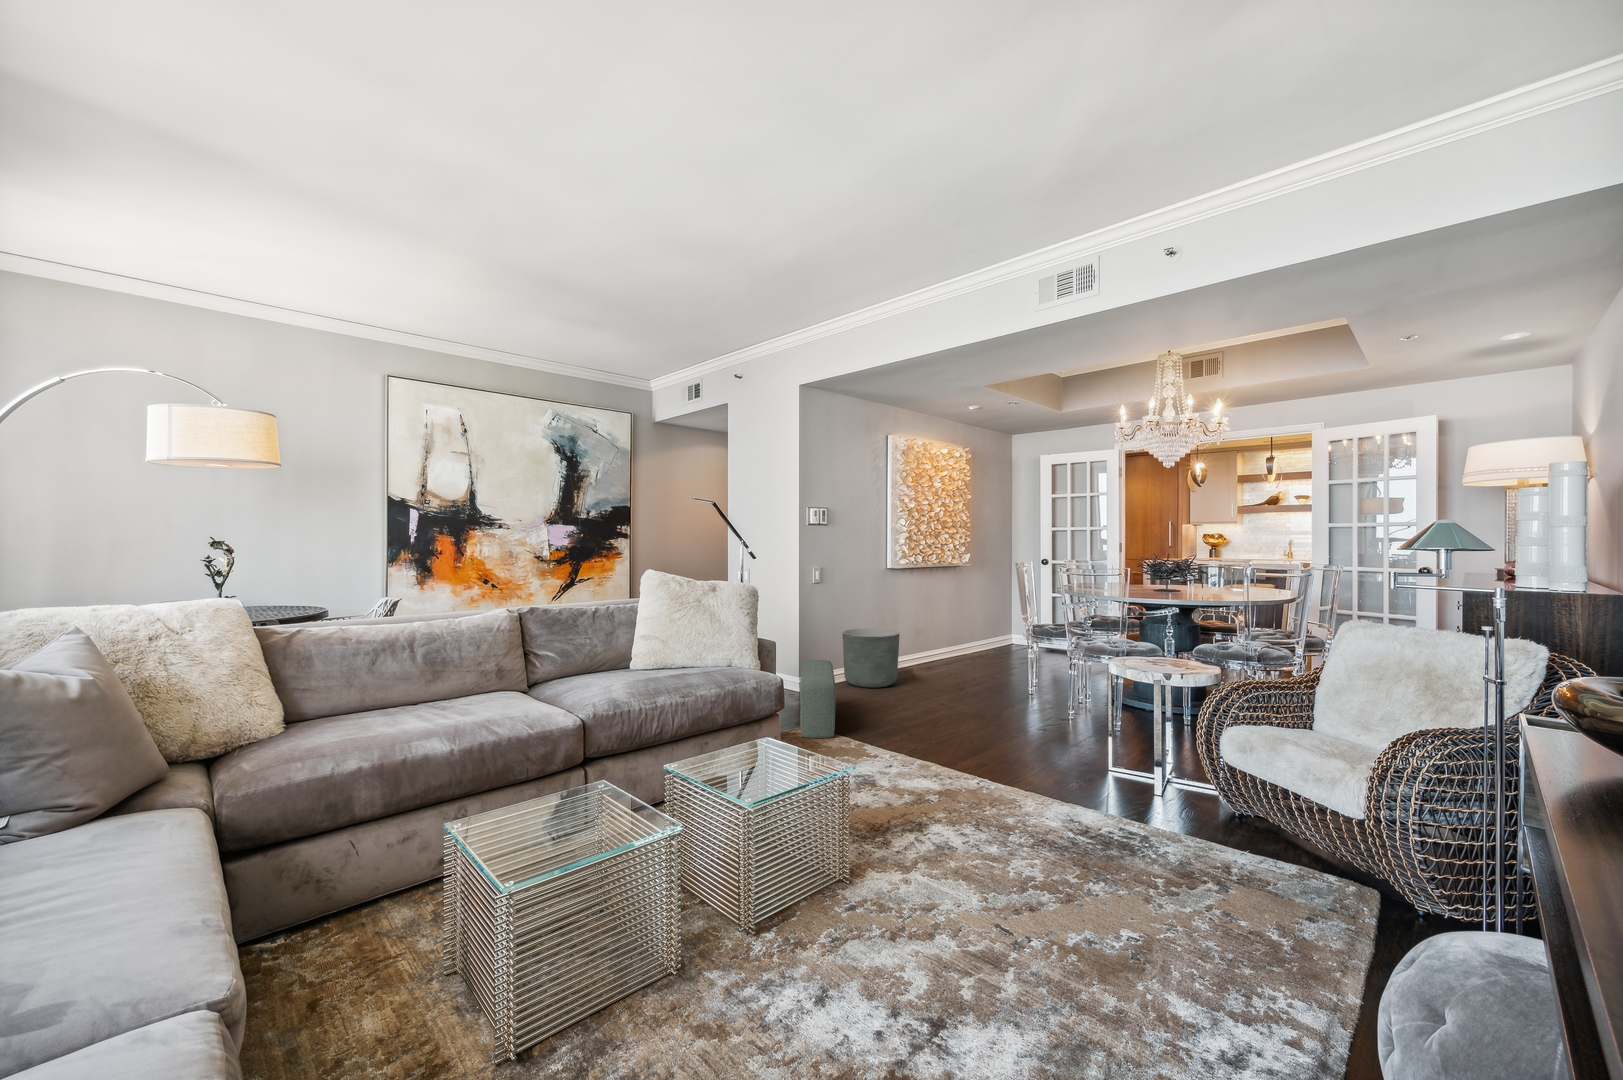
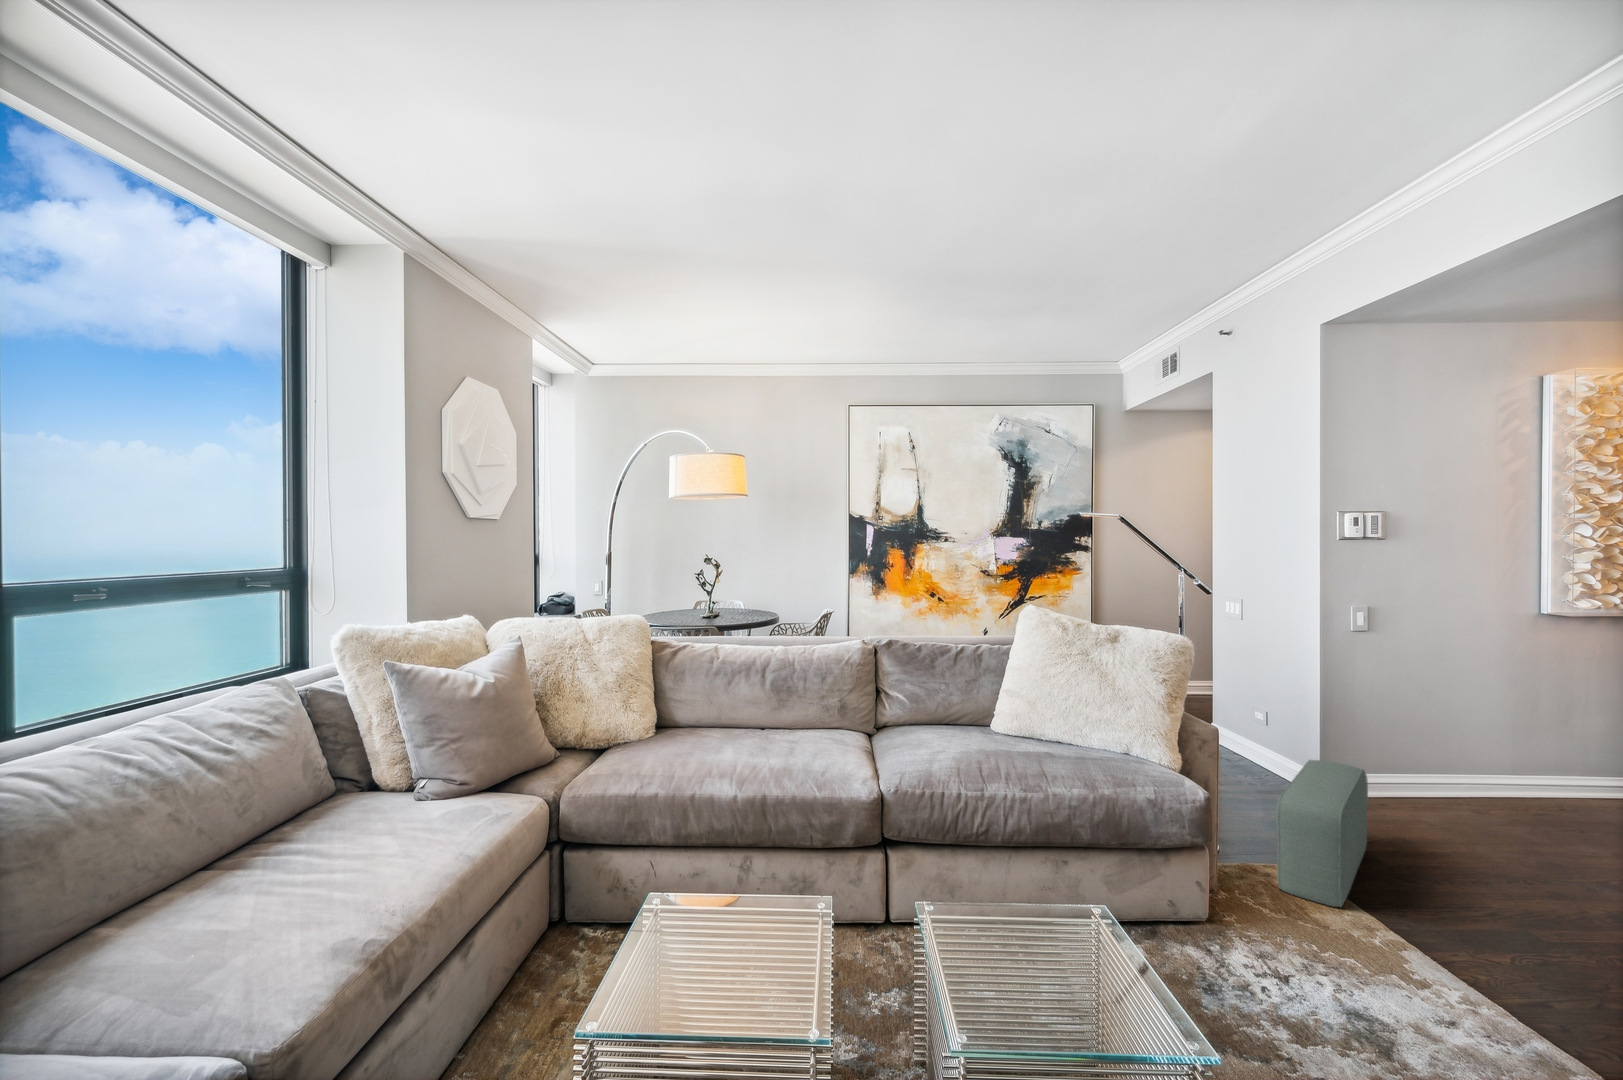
planter: present [842,628,899,688] -> none [1419,715,1560,833]

